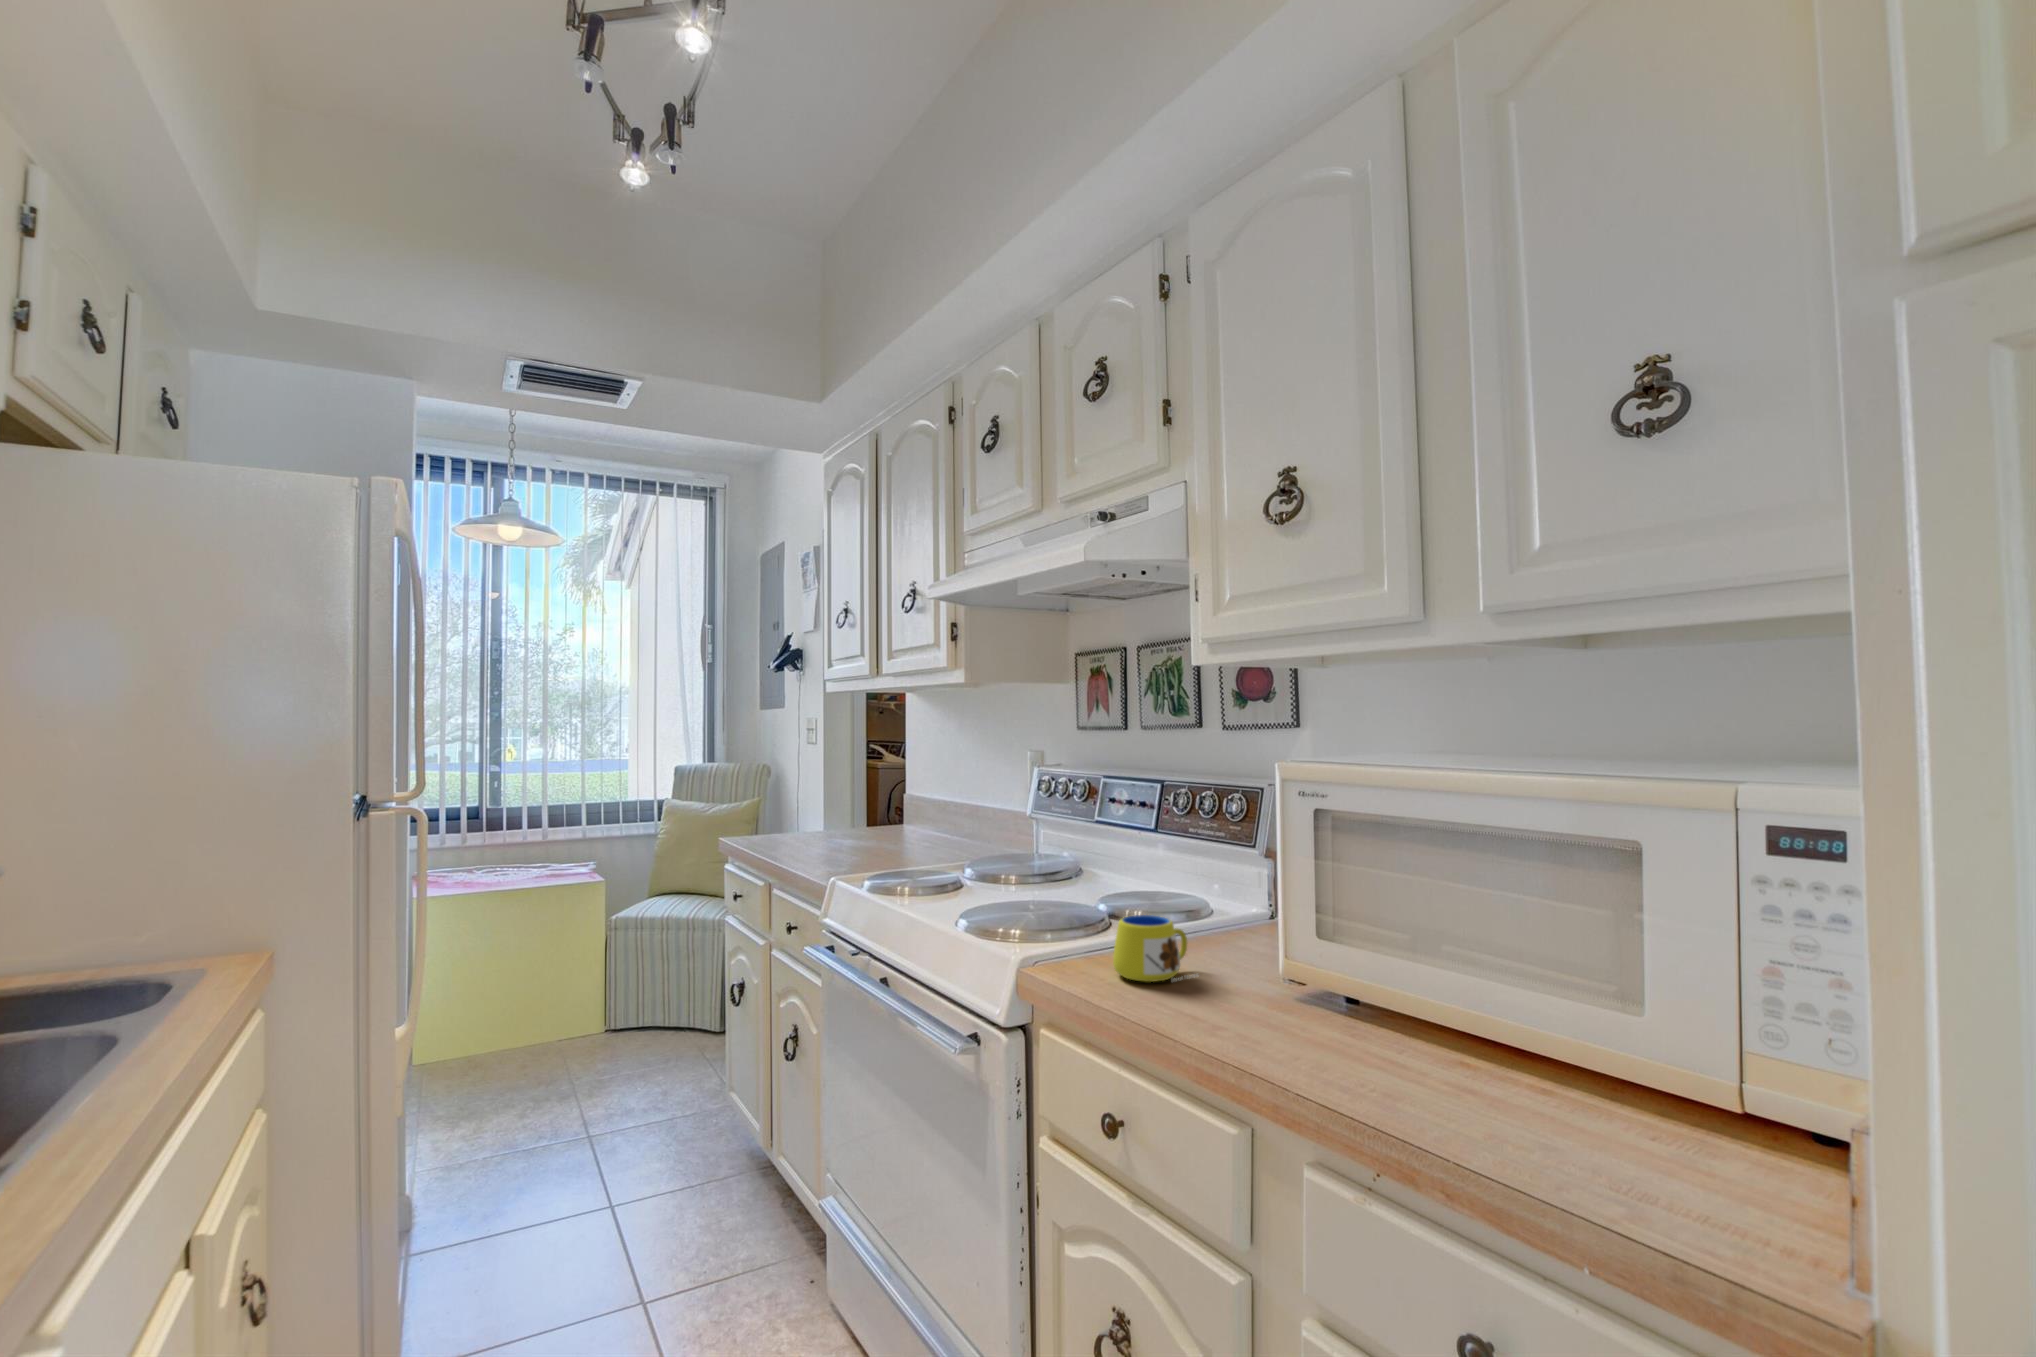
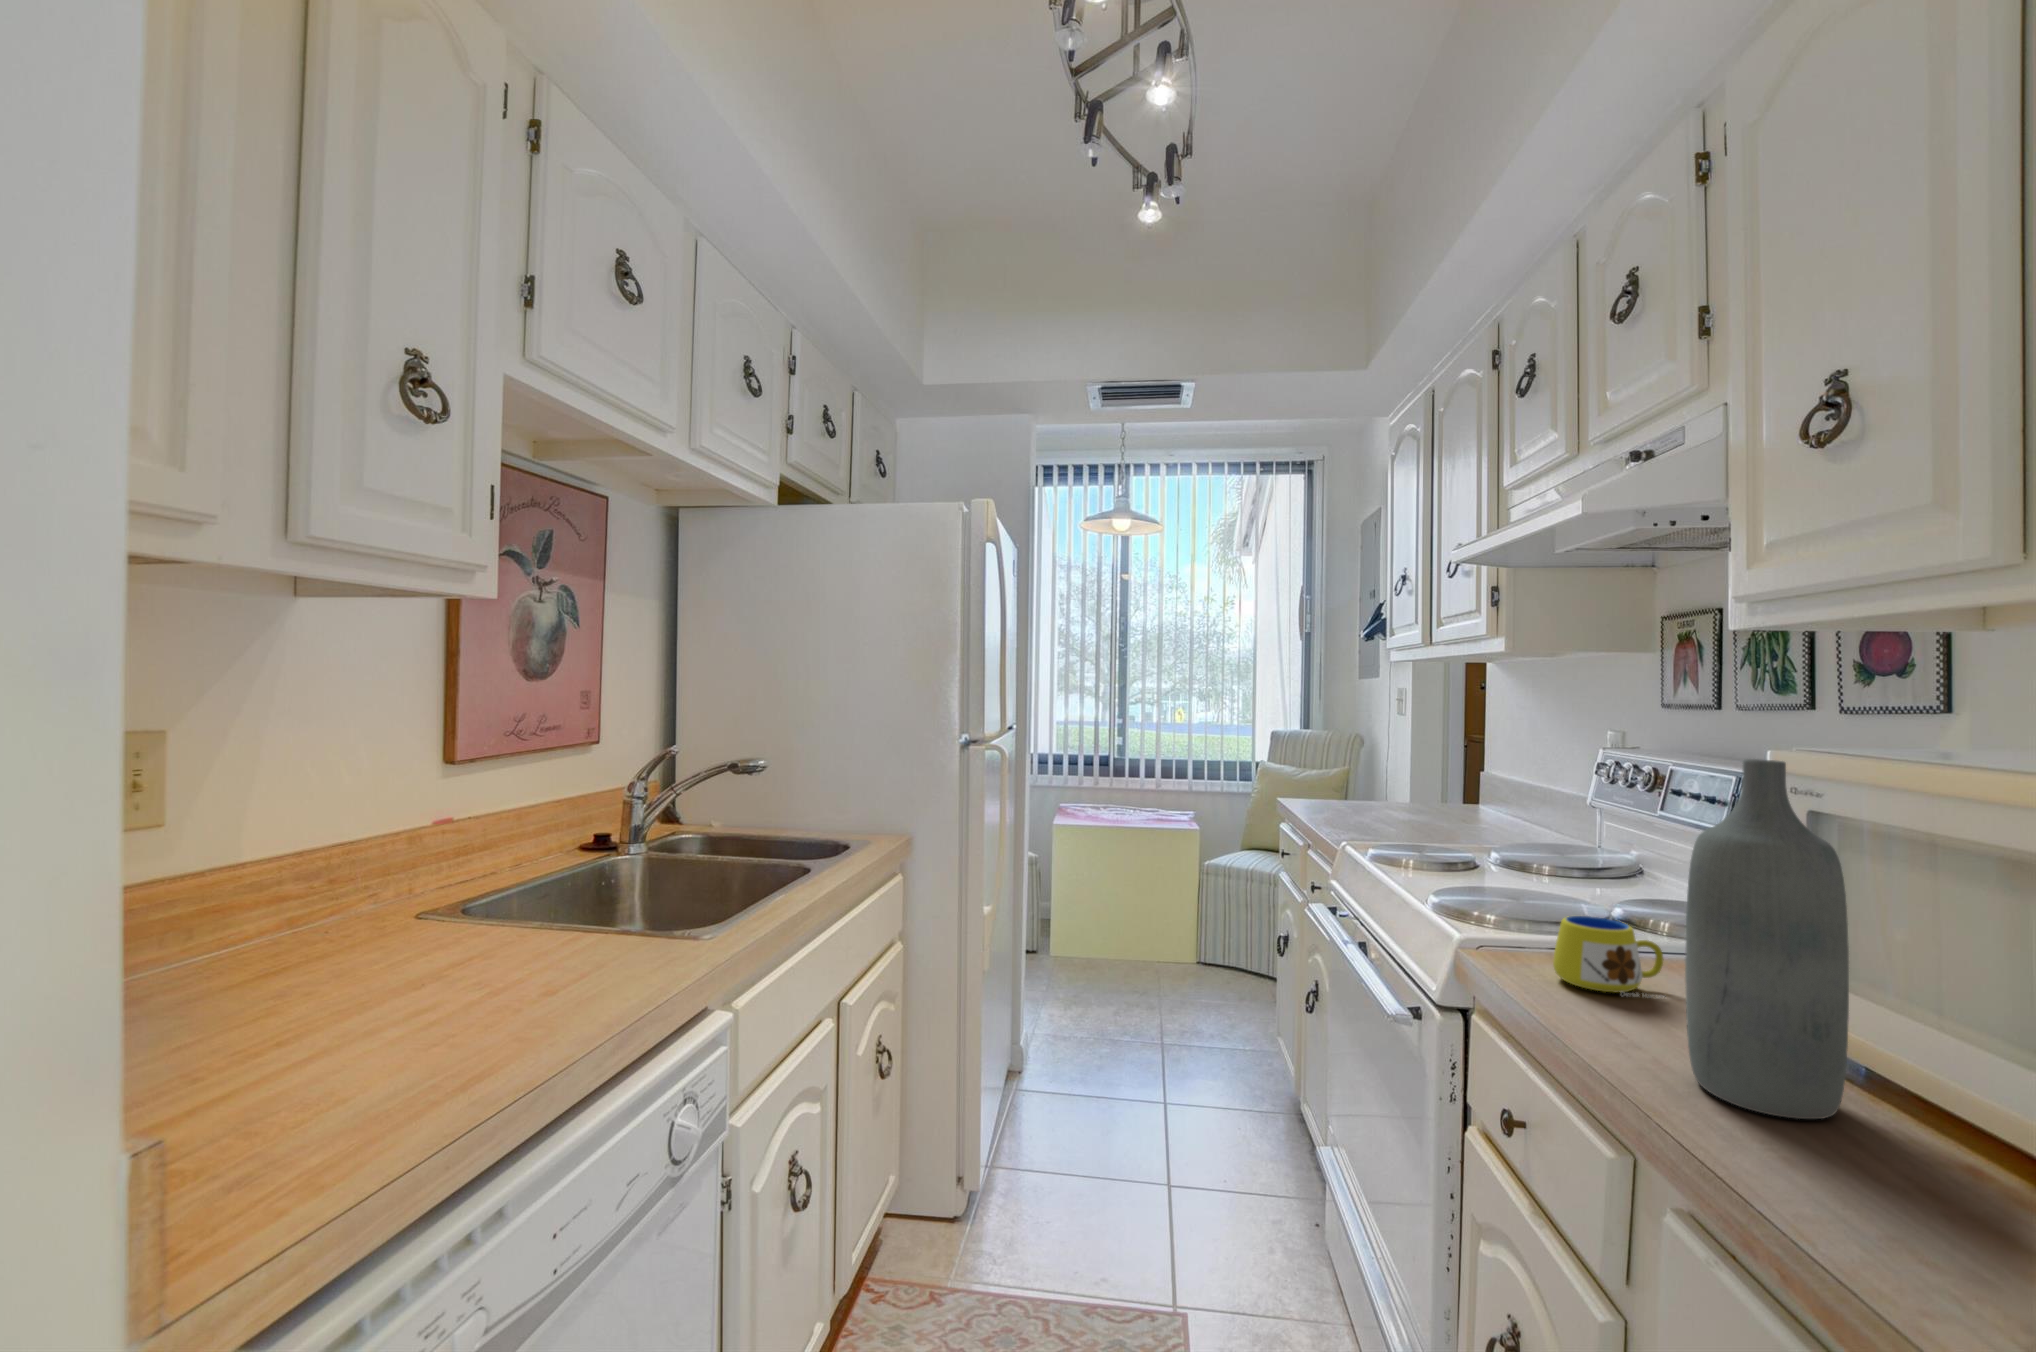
bottle: none [1271,767,1381,1060] -> present [1685,759,1849,1119]

